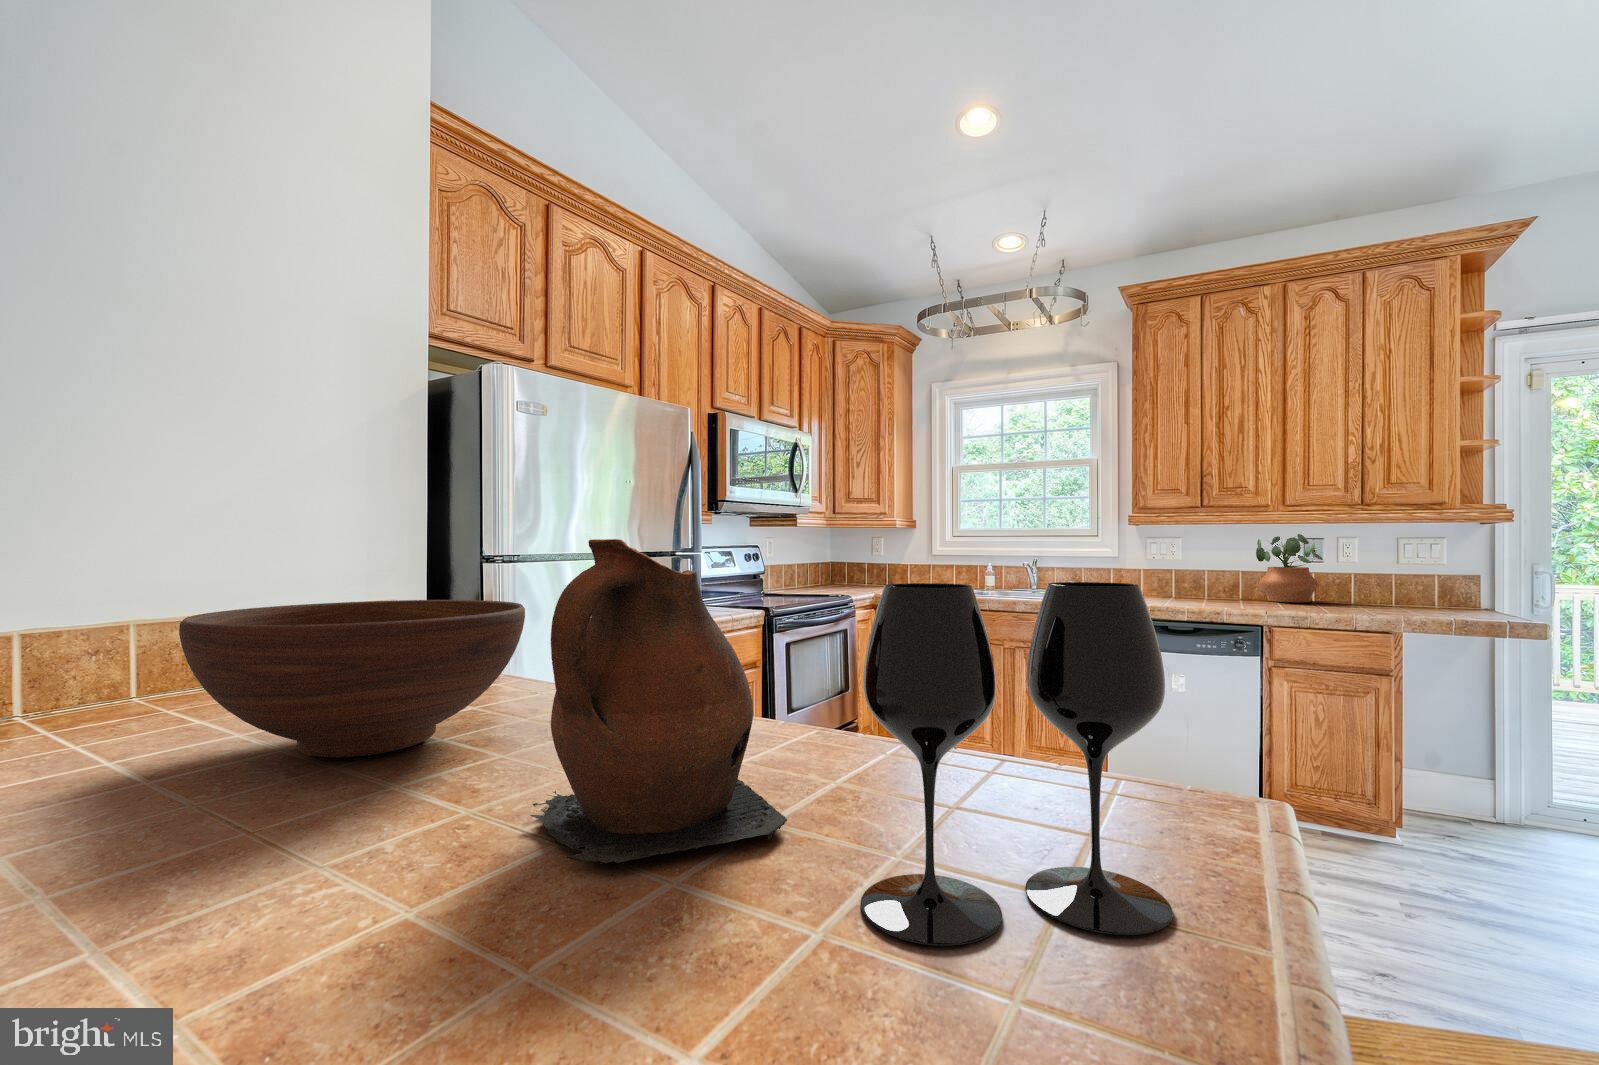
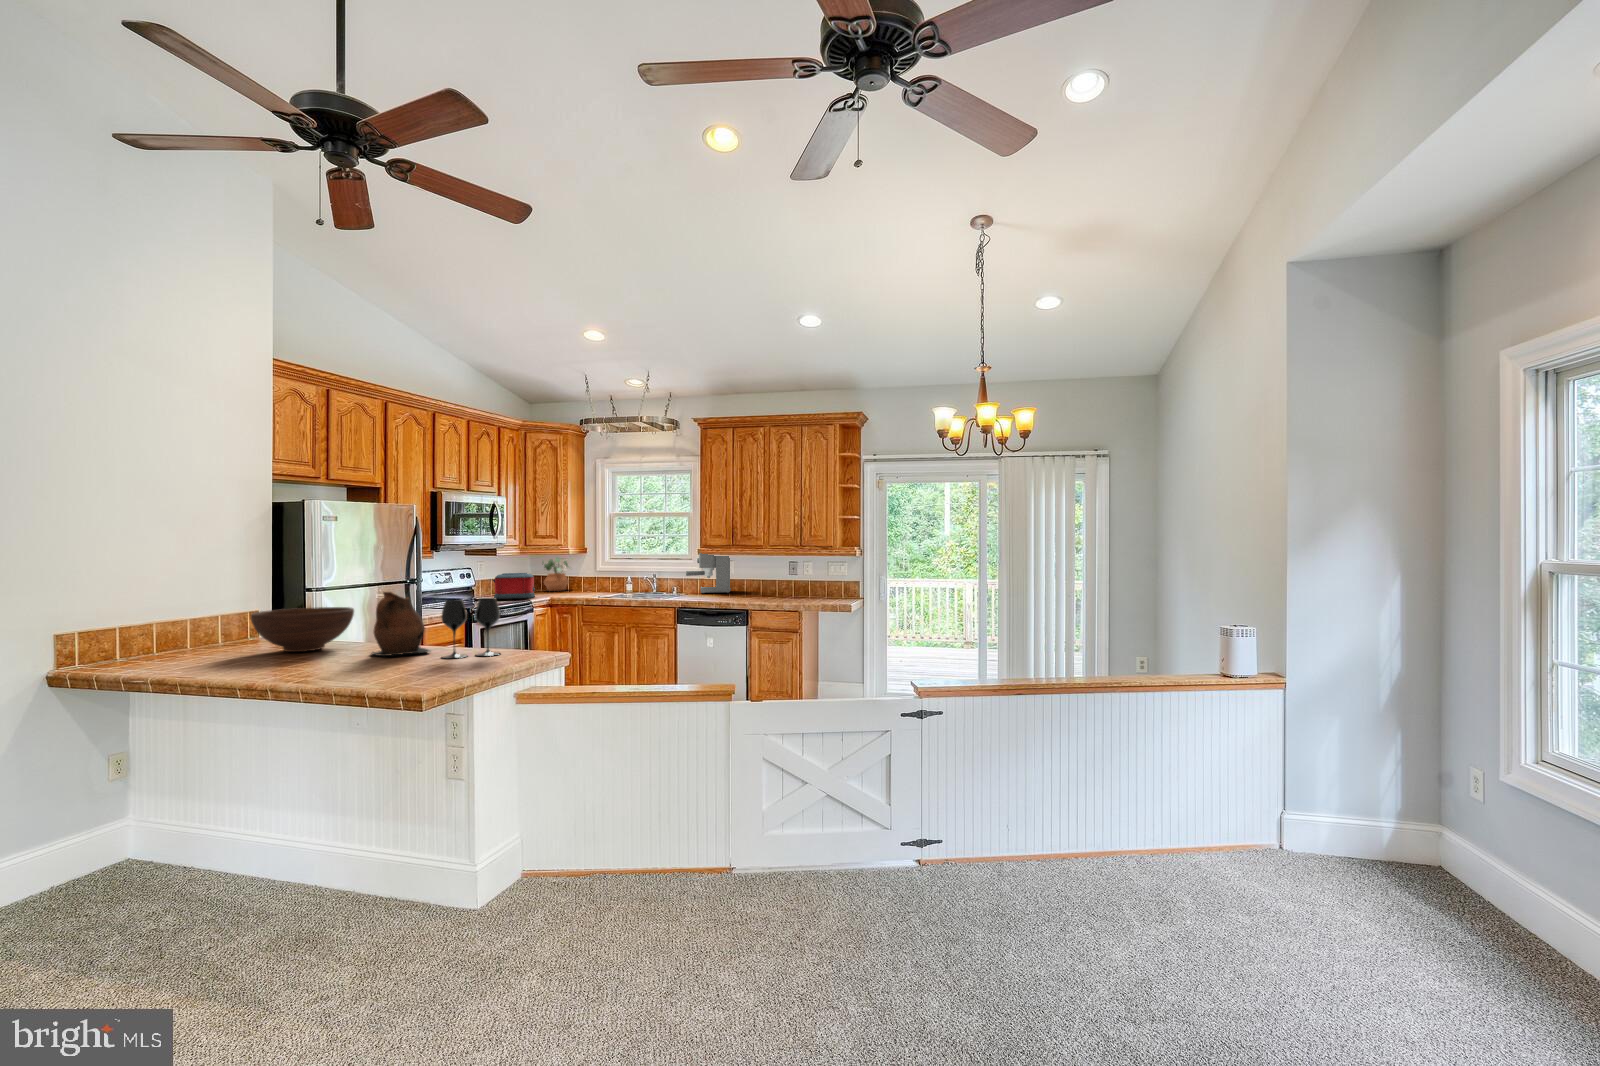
coffee maker: none [1092,524,1179,595] -> present [686,553,731,593]
potted plant: present [1256,534,1323,602] -> present [544,557,569,591]
toaster: none [789,554,850,593] -> present [493,573,535,599]

